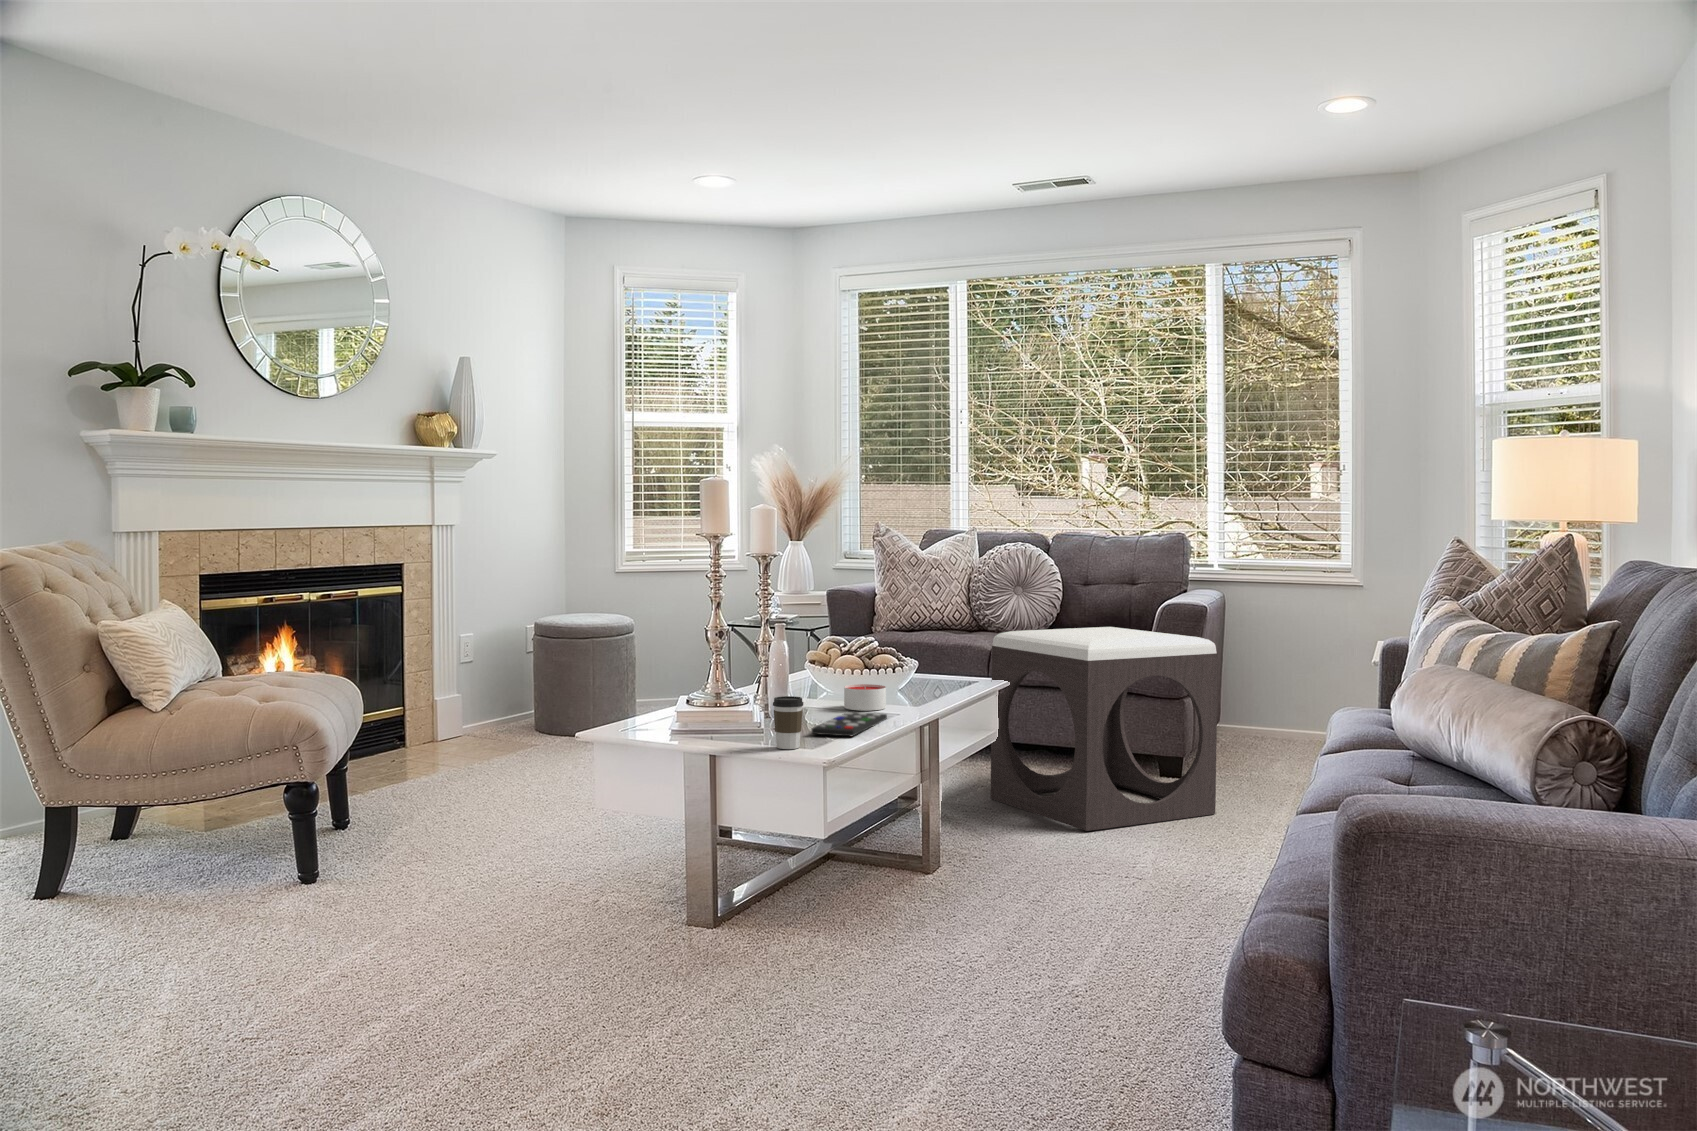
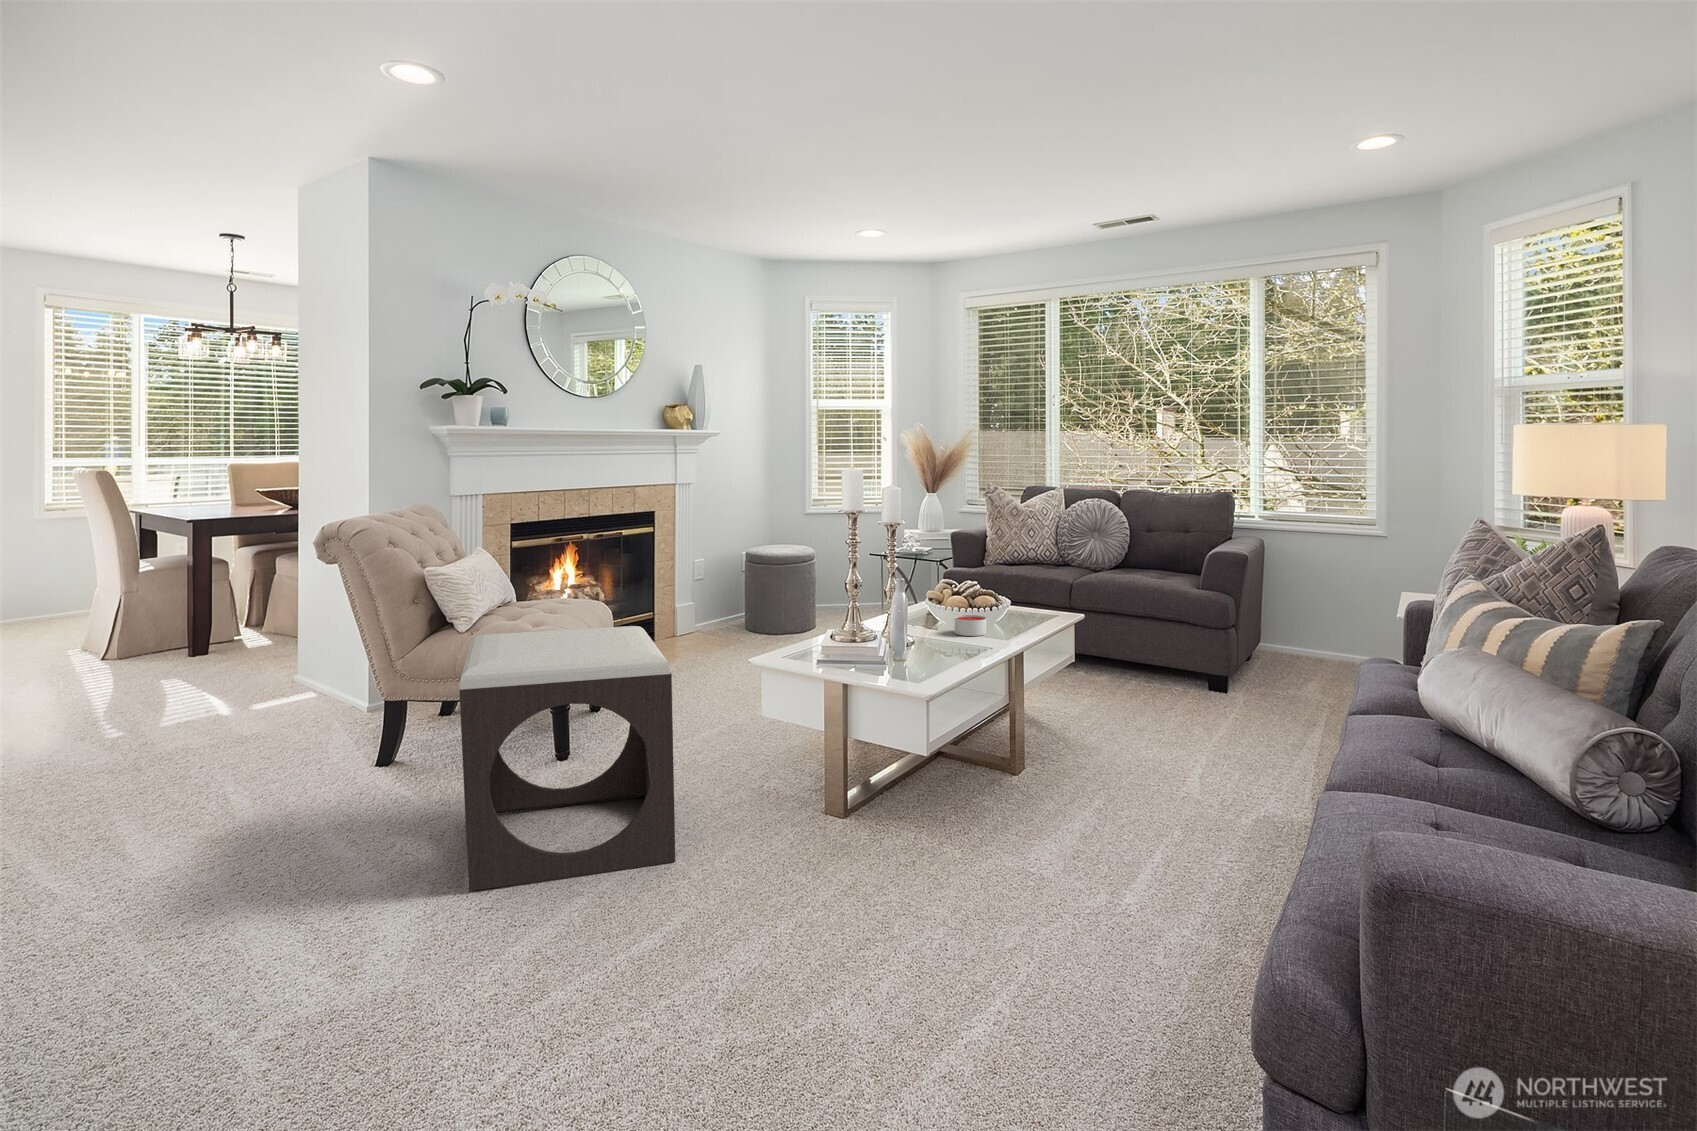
footstool: present [991,627,1218,831] -> present [459,626,675,891]
coffee cup: present [773,696,803,749] -> none [896,630,919,670]
remote control: present [811,712,887,736] -> none [926,638,986,660]

